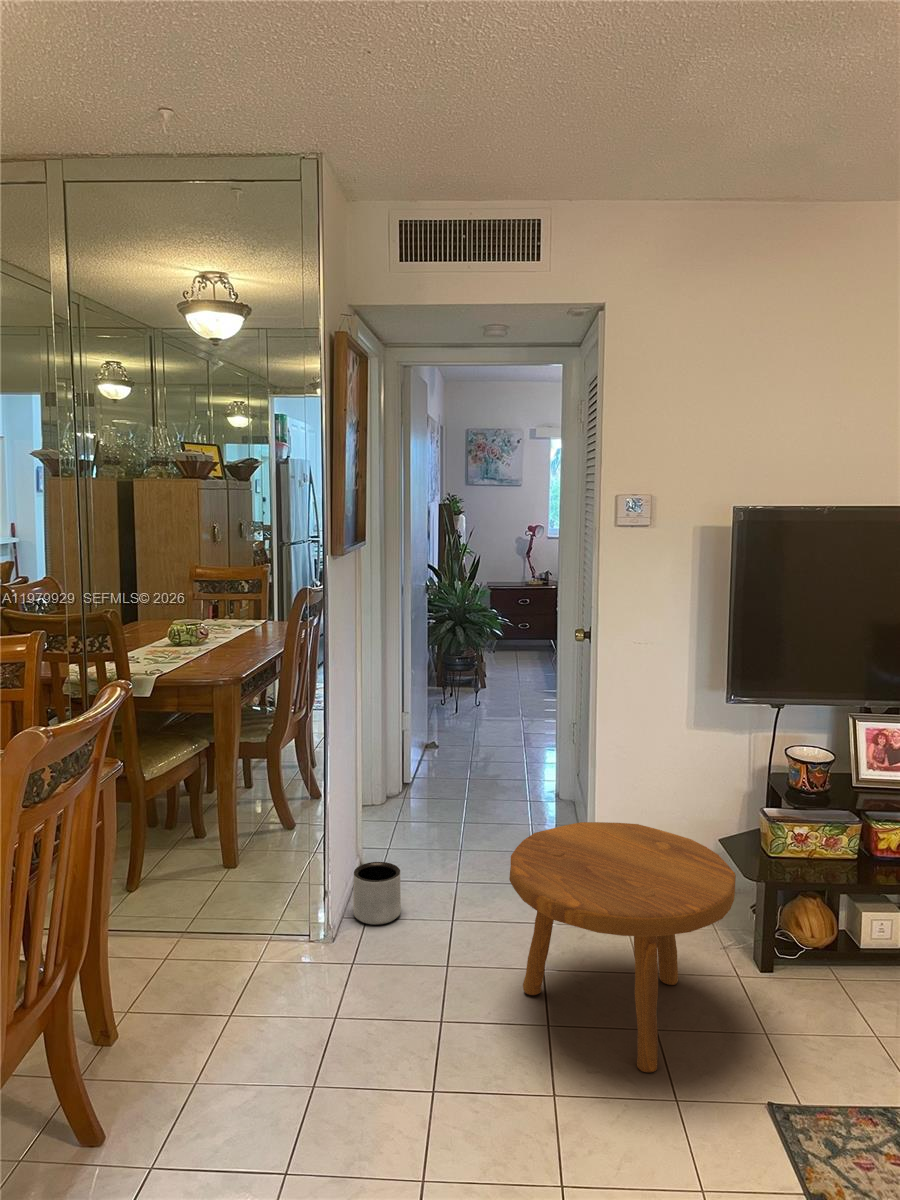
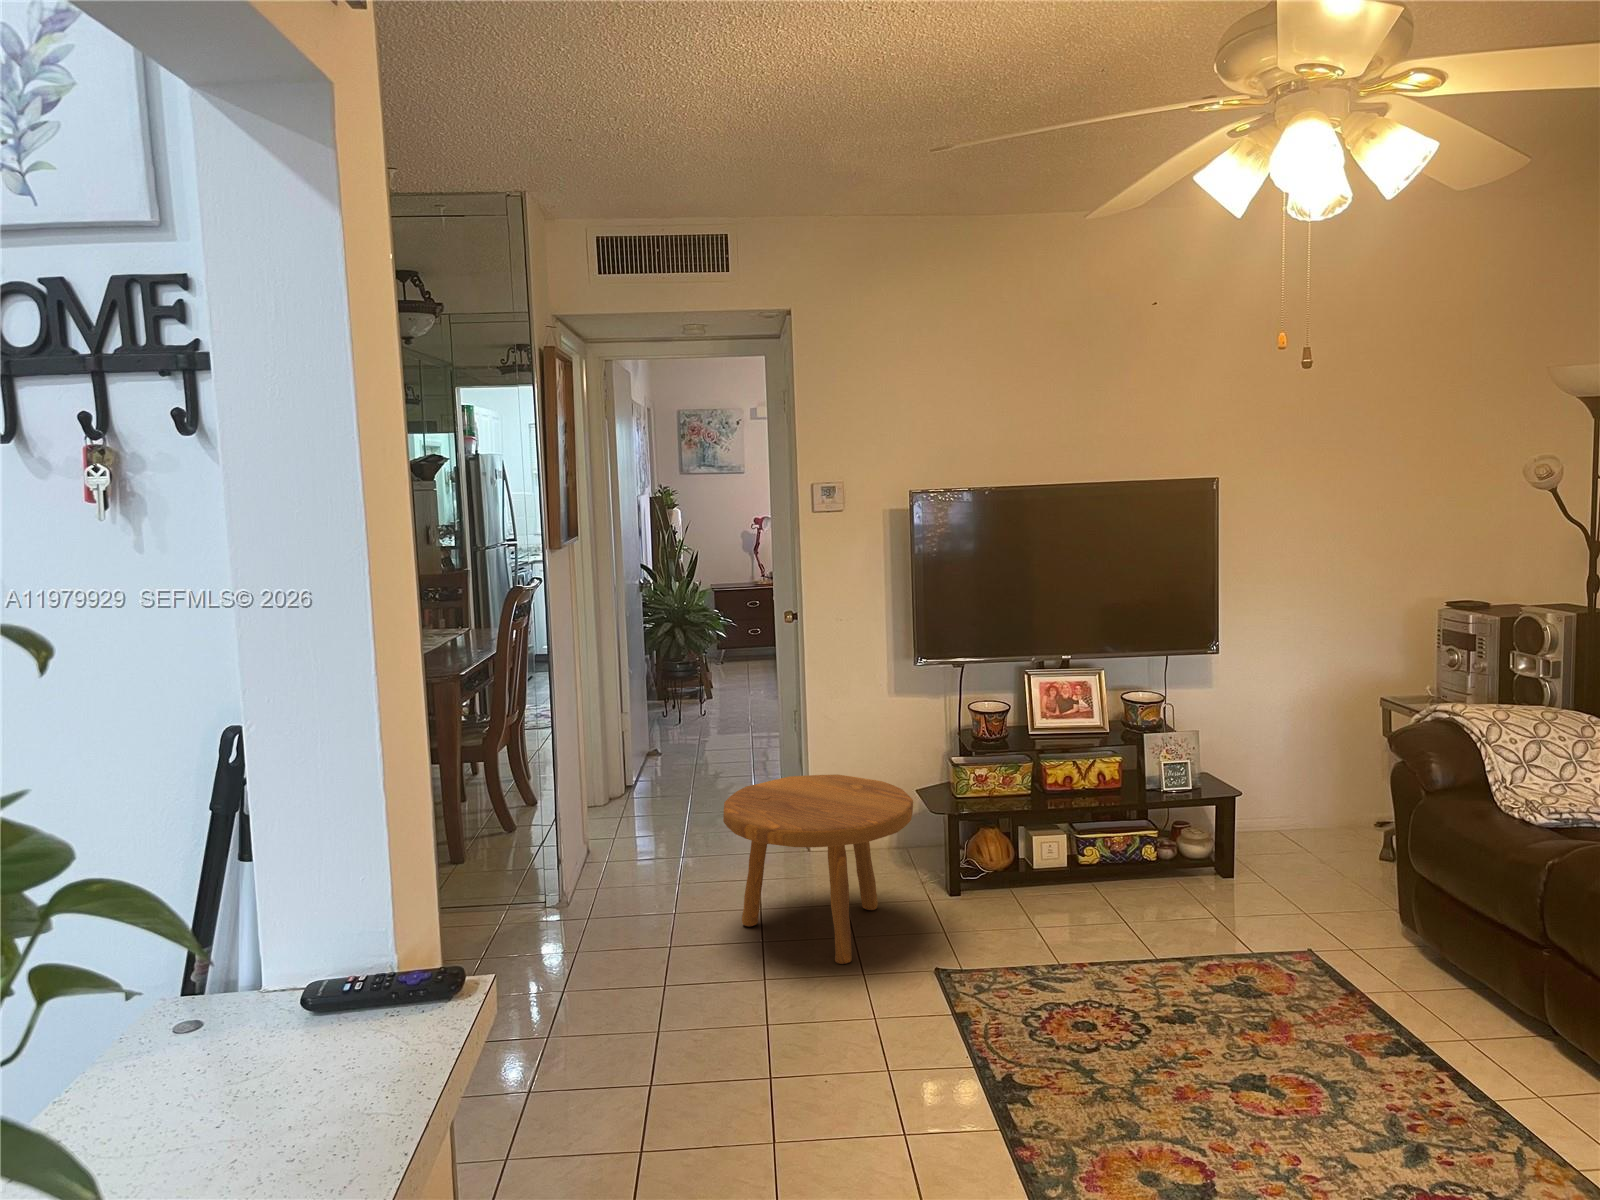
planter: present [353,862,401,925] -> none [583,838,630,893]

